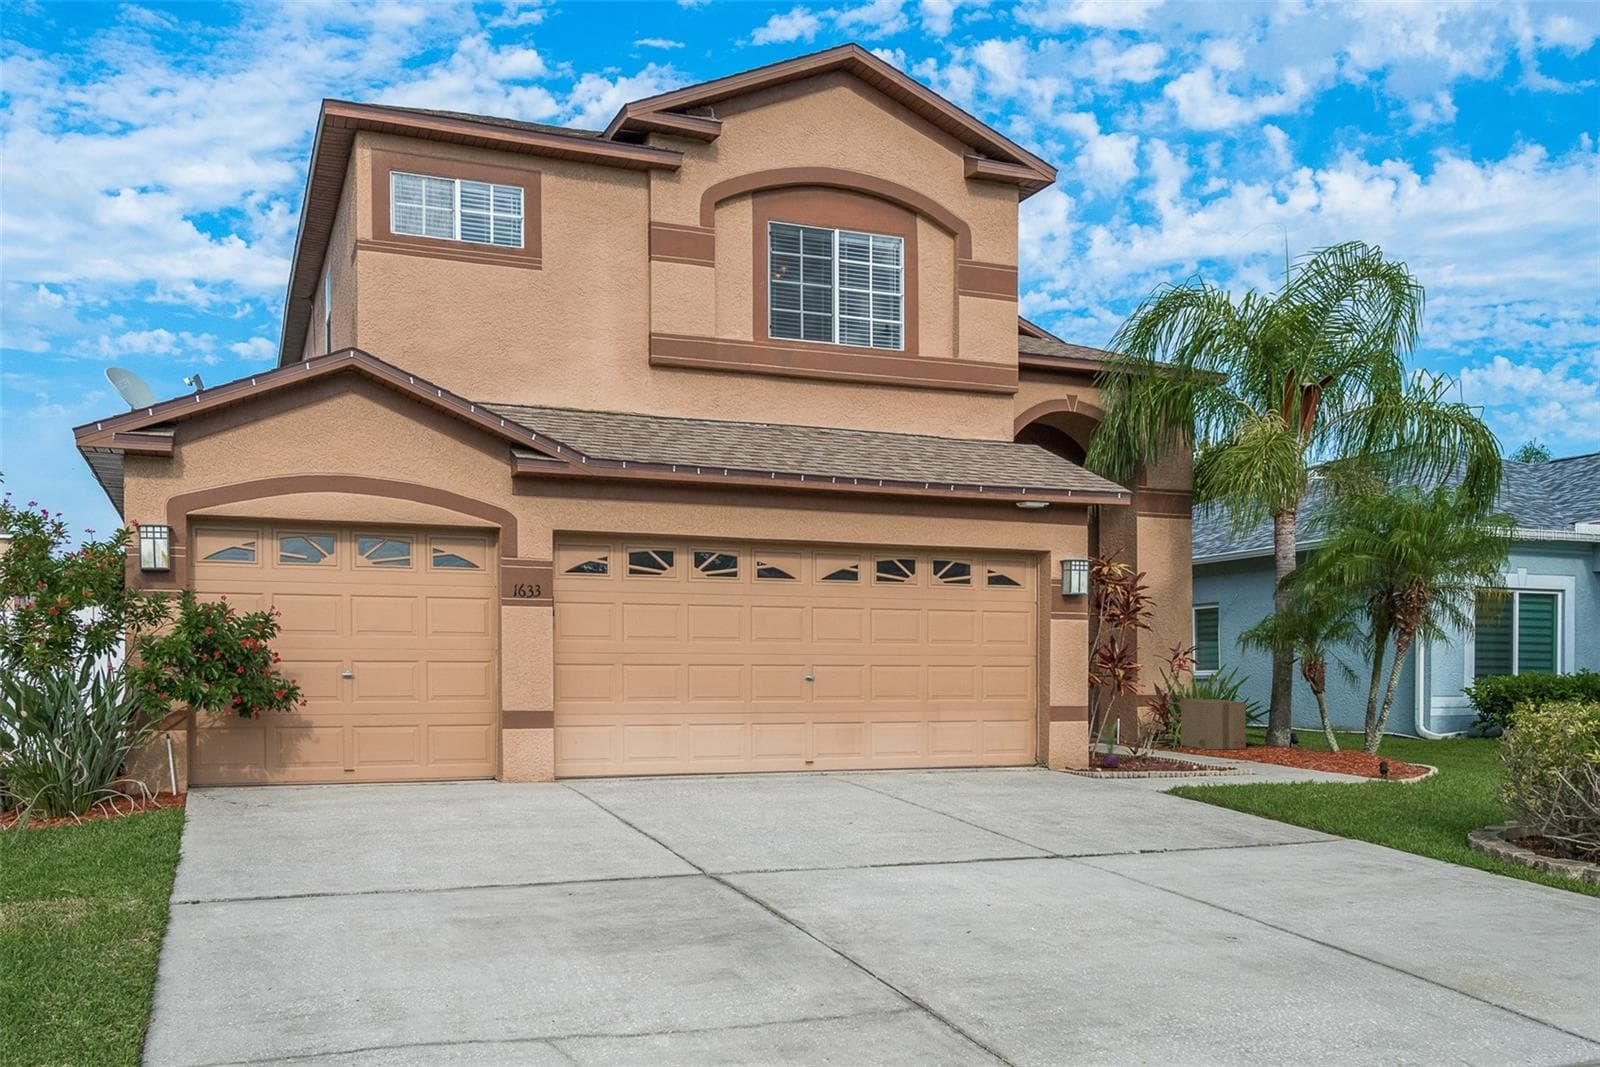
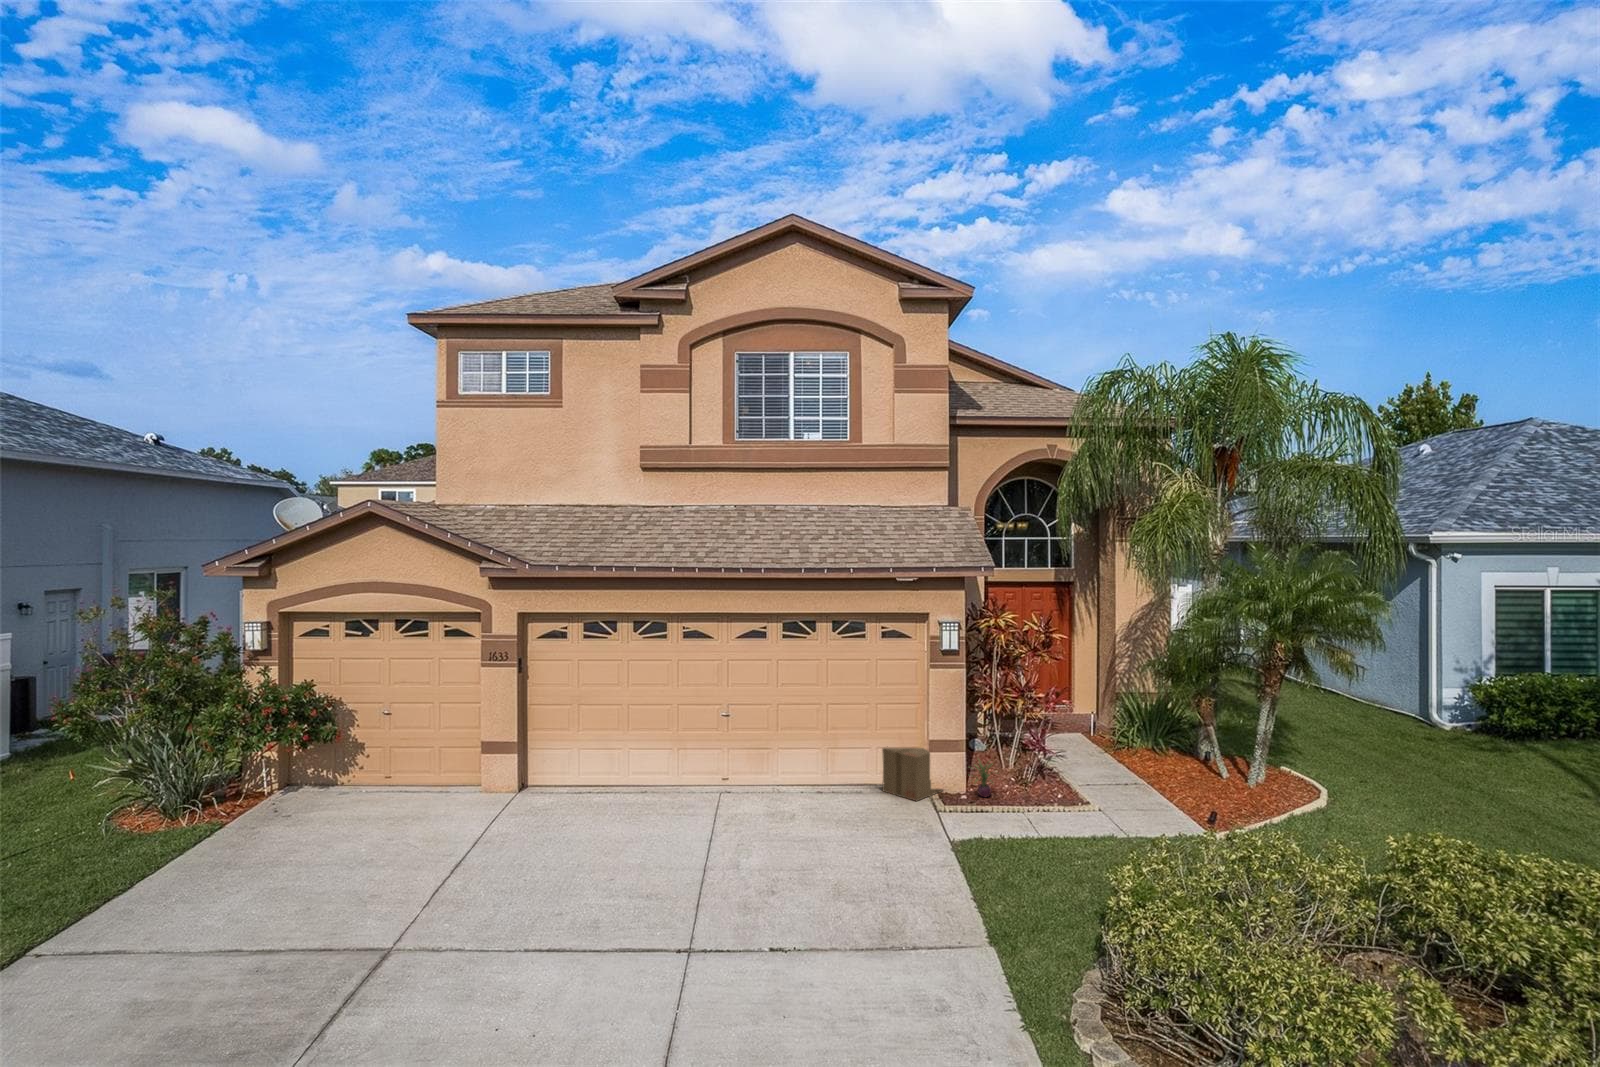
cardboard box: present [1180,699,1246,750] -> present [882,748,943,801]

